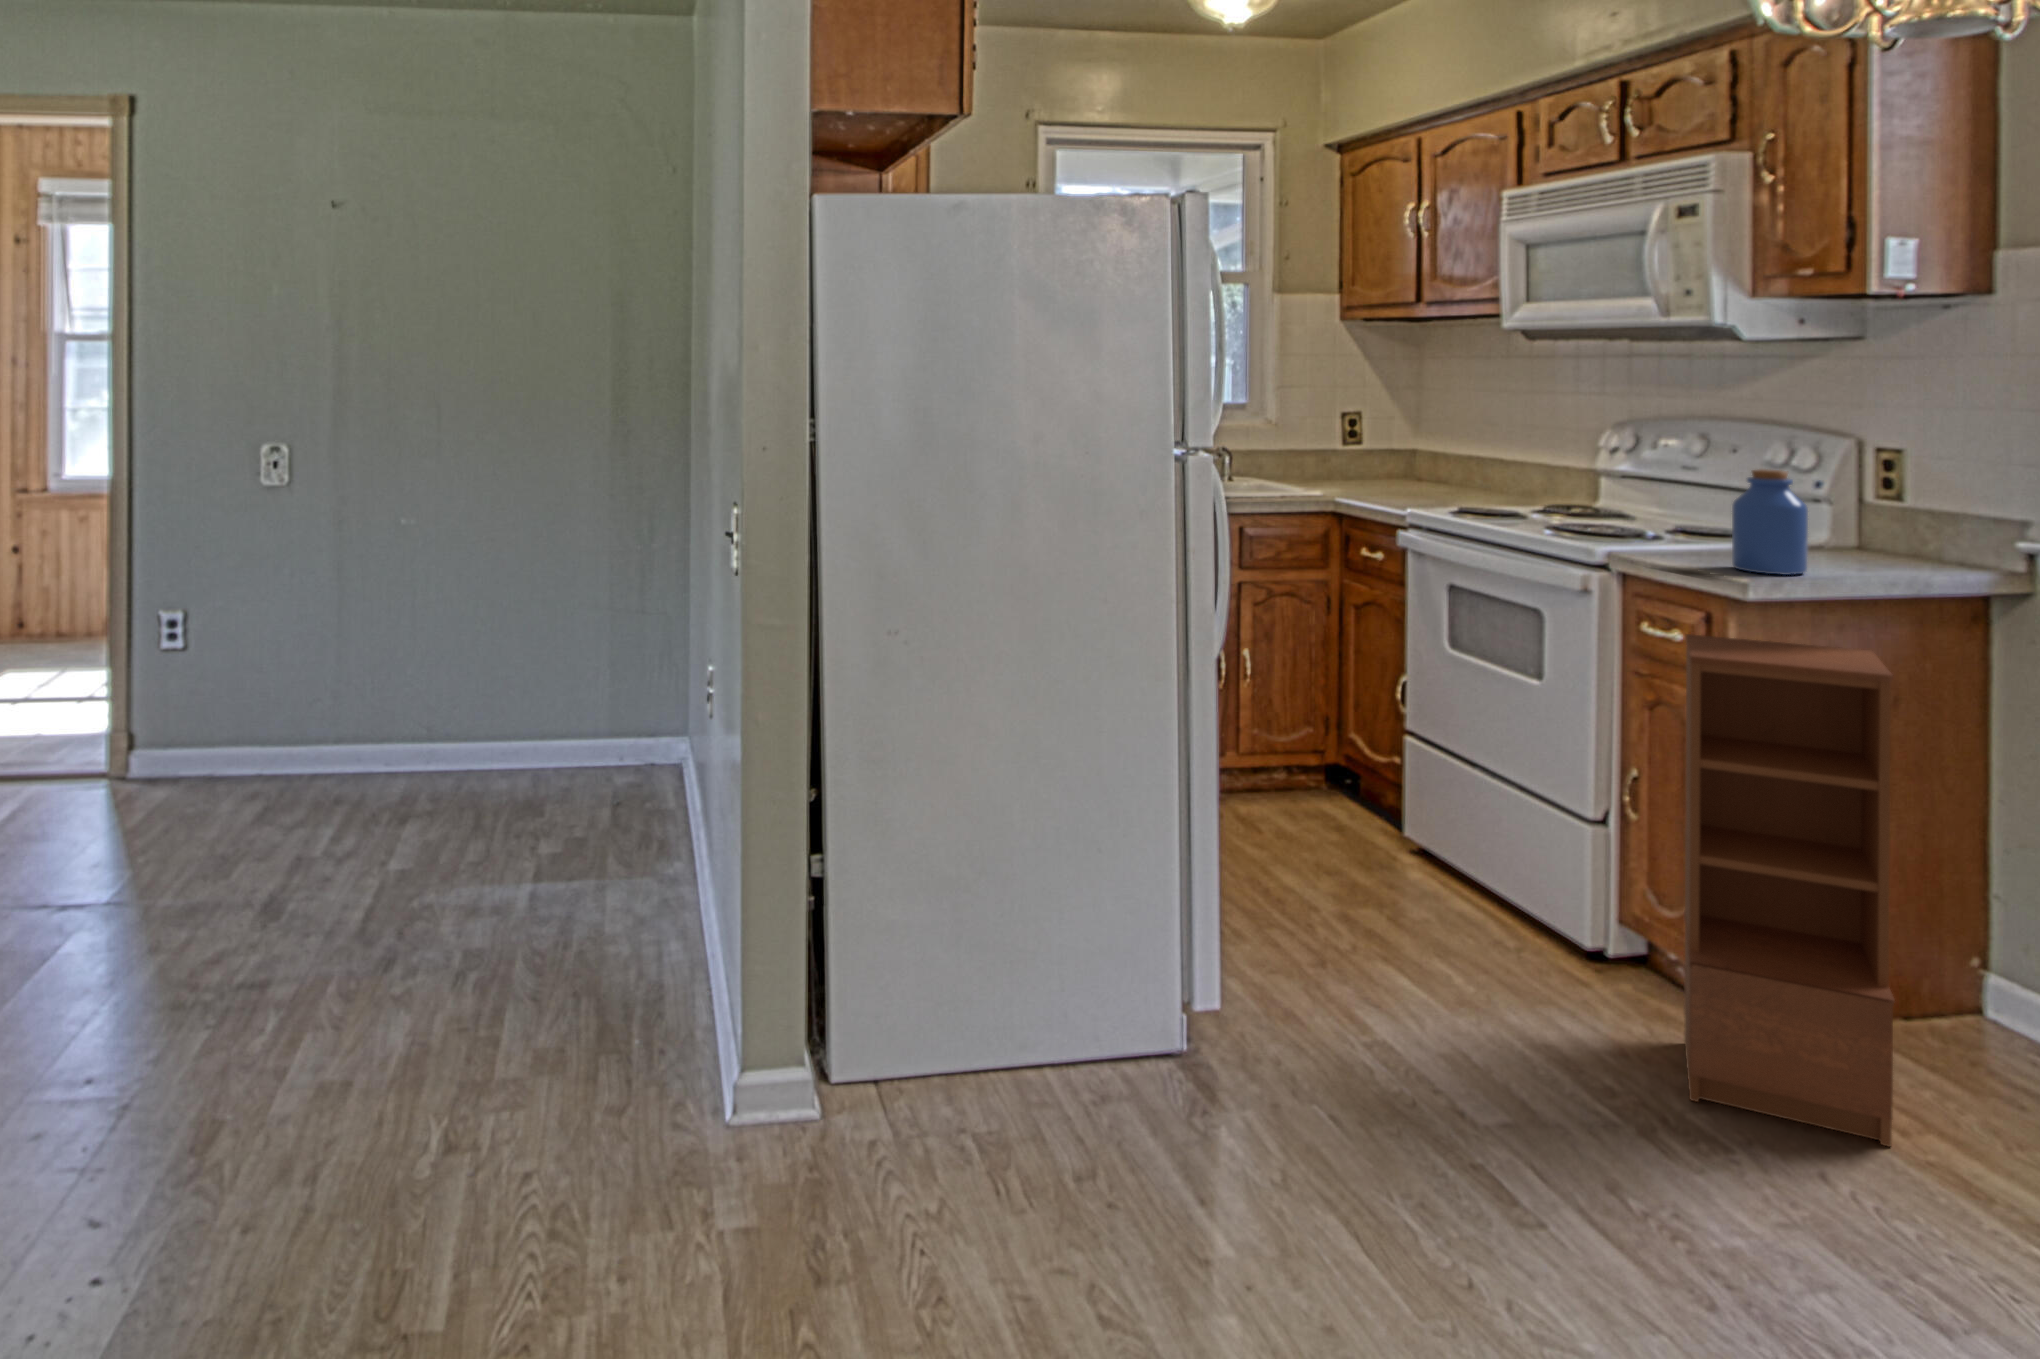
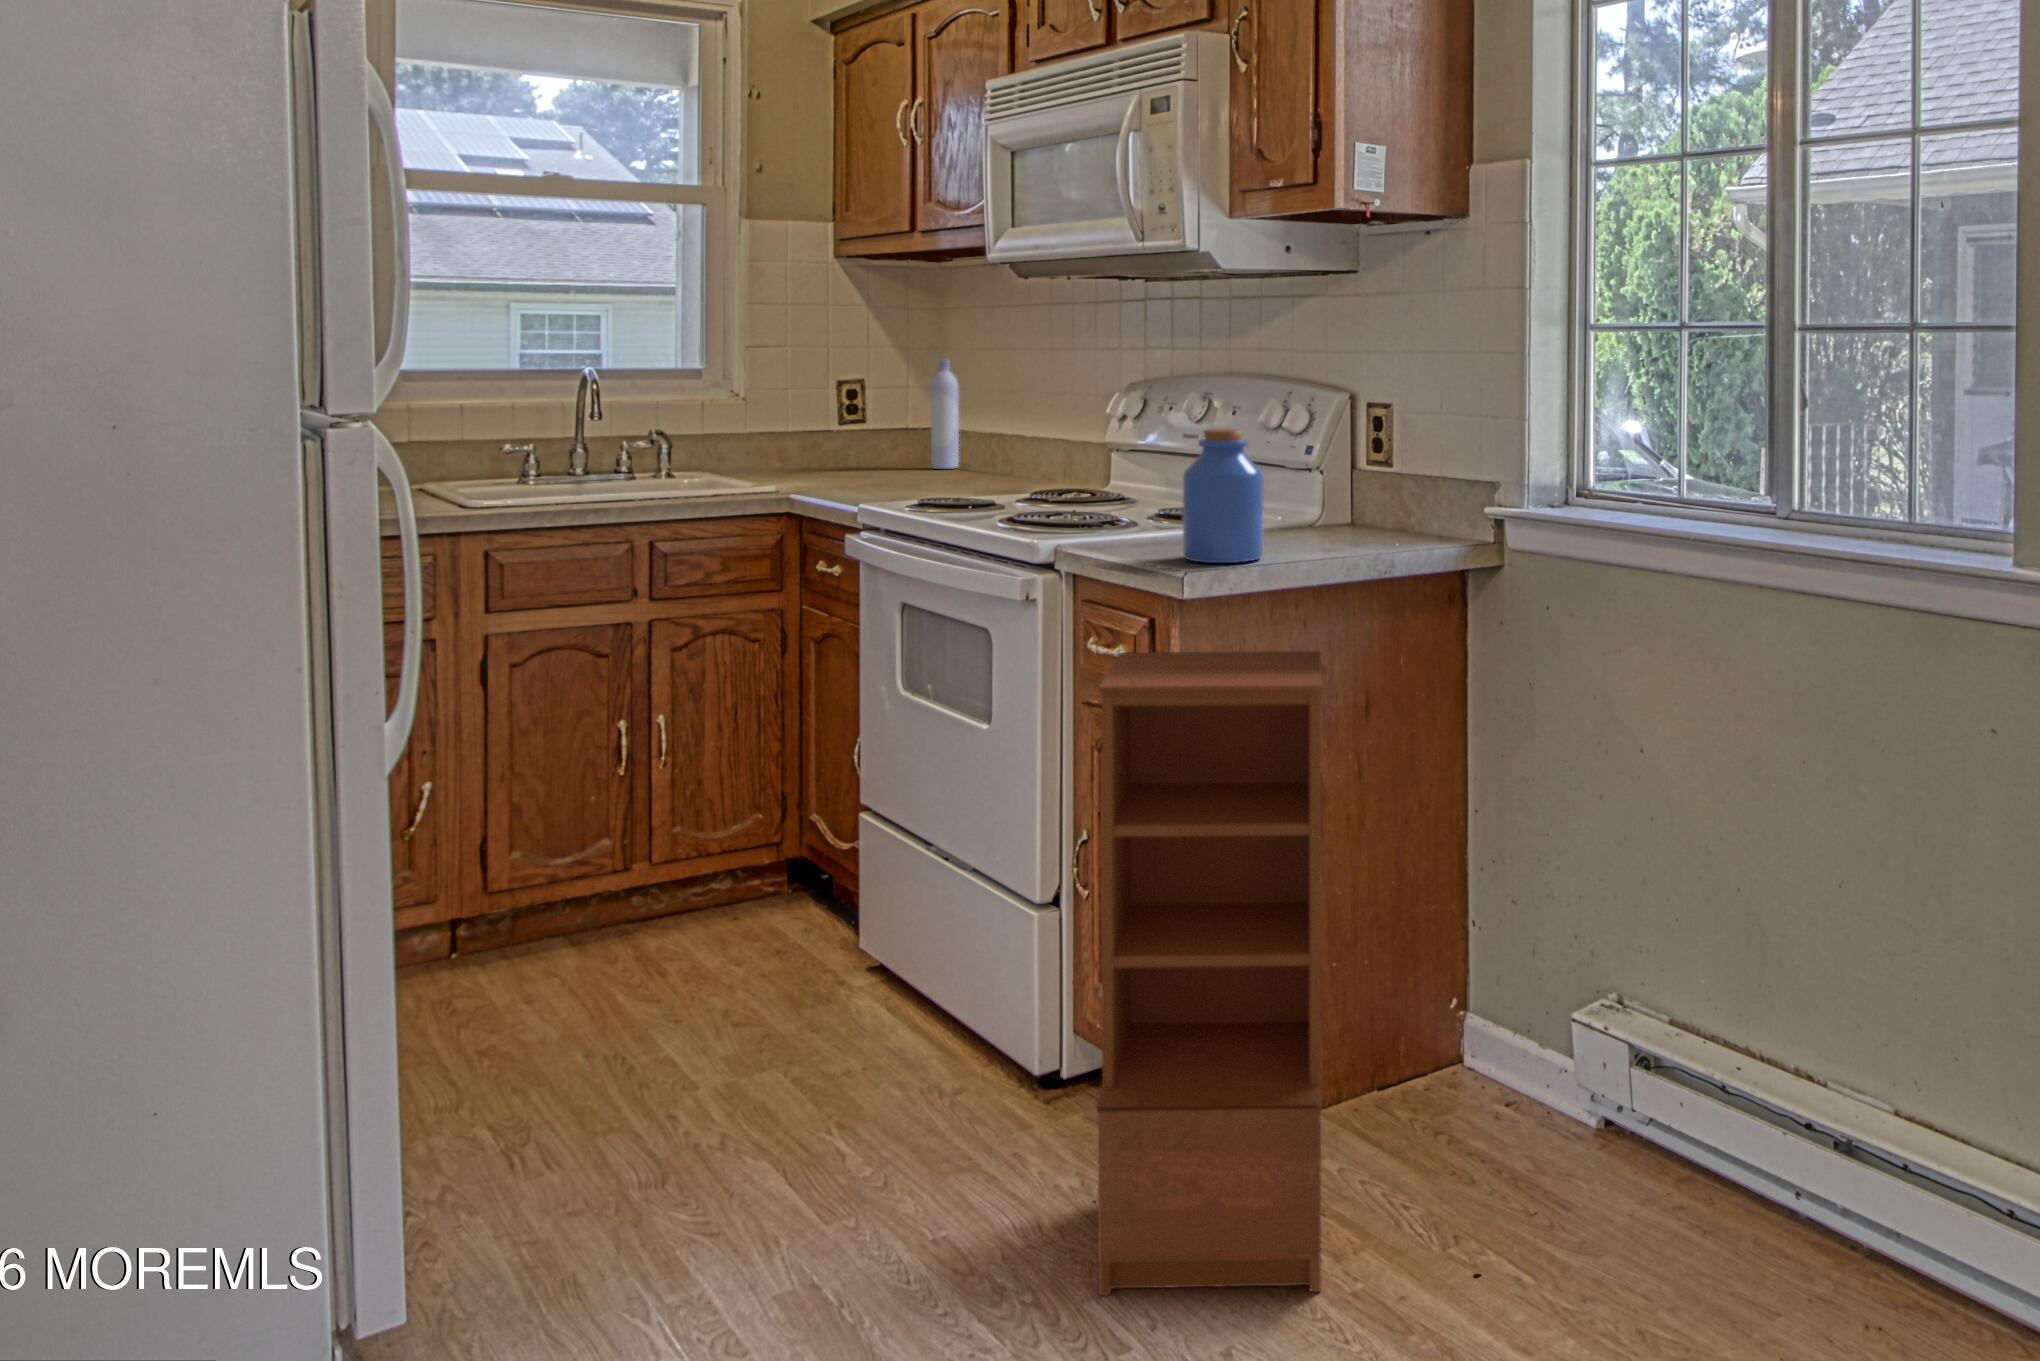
bottle: none [1421,400,1444,484] -> present [931,360,959,469]

